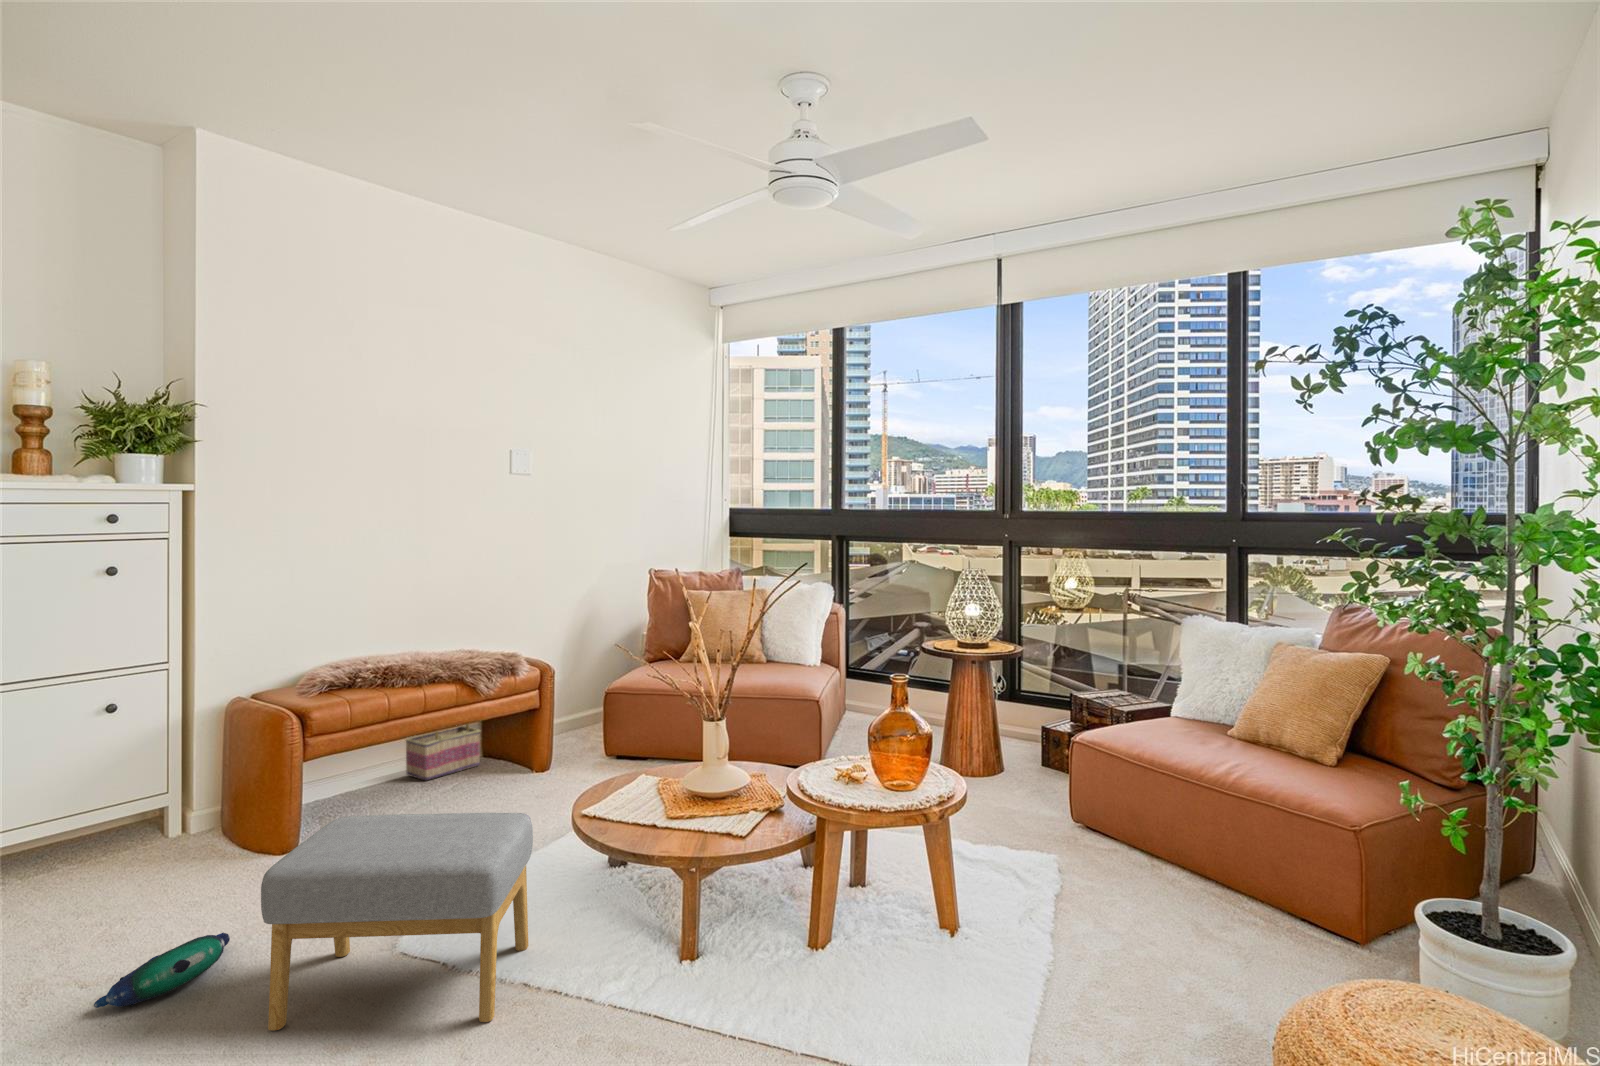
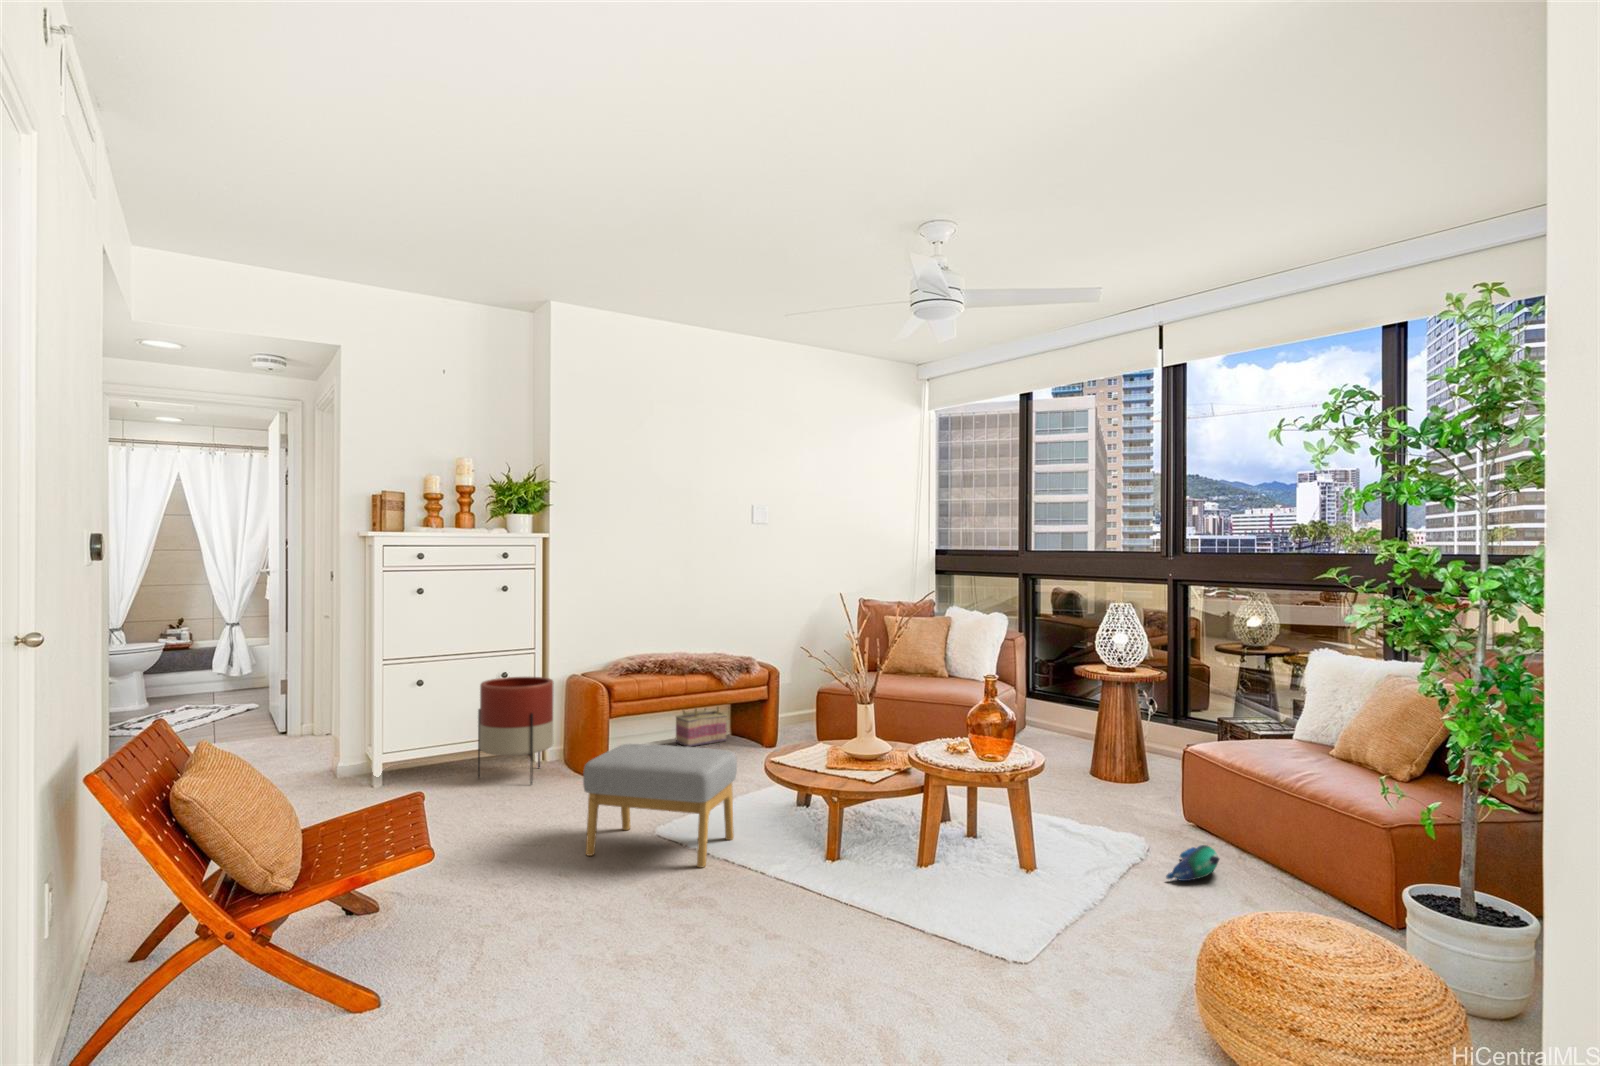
planter: none [63,706,207,880] -> present [478,677,554,784]
plush toy: present [94,933,230,1008] -> present [1166,845,1220,881]

